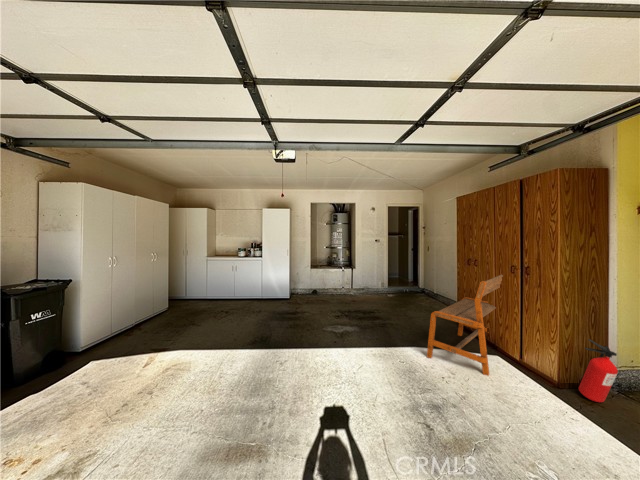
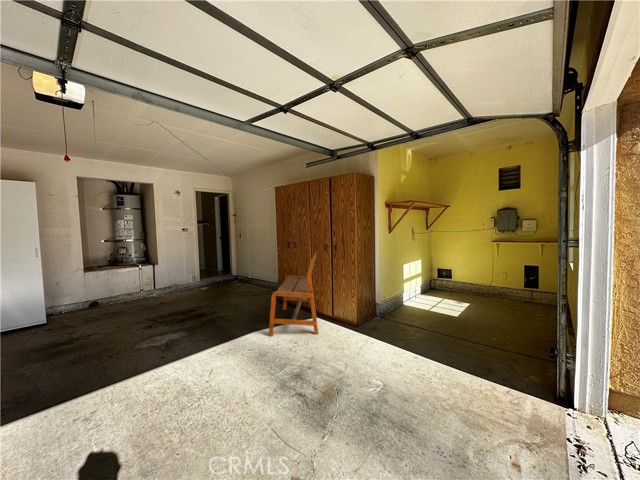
fire extinguisher: present [579,339,618,402] -> none [367,289,385,328]

